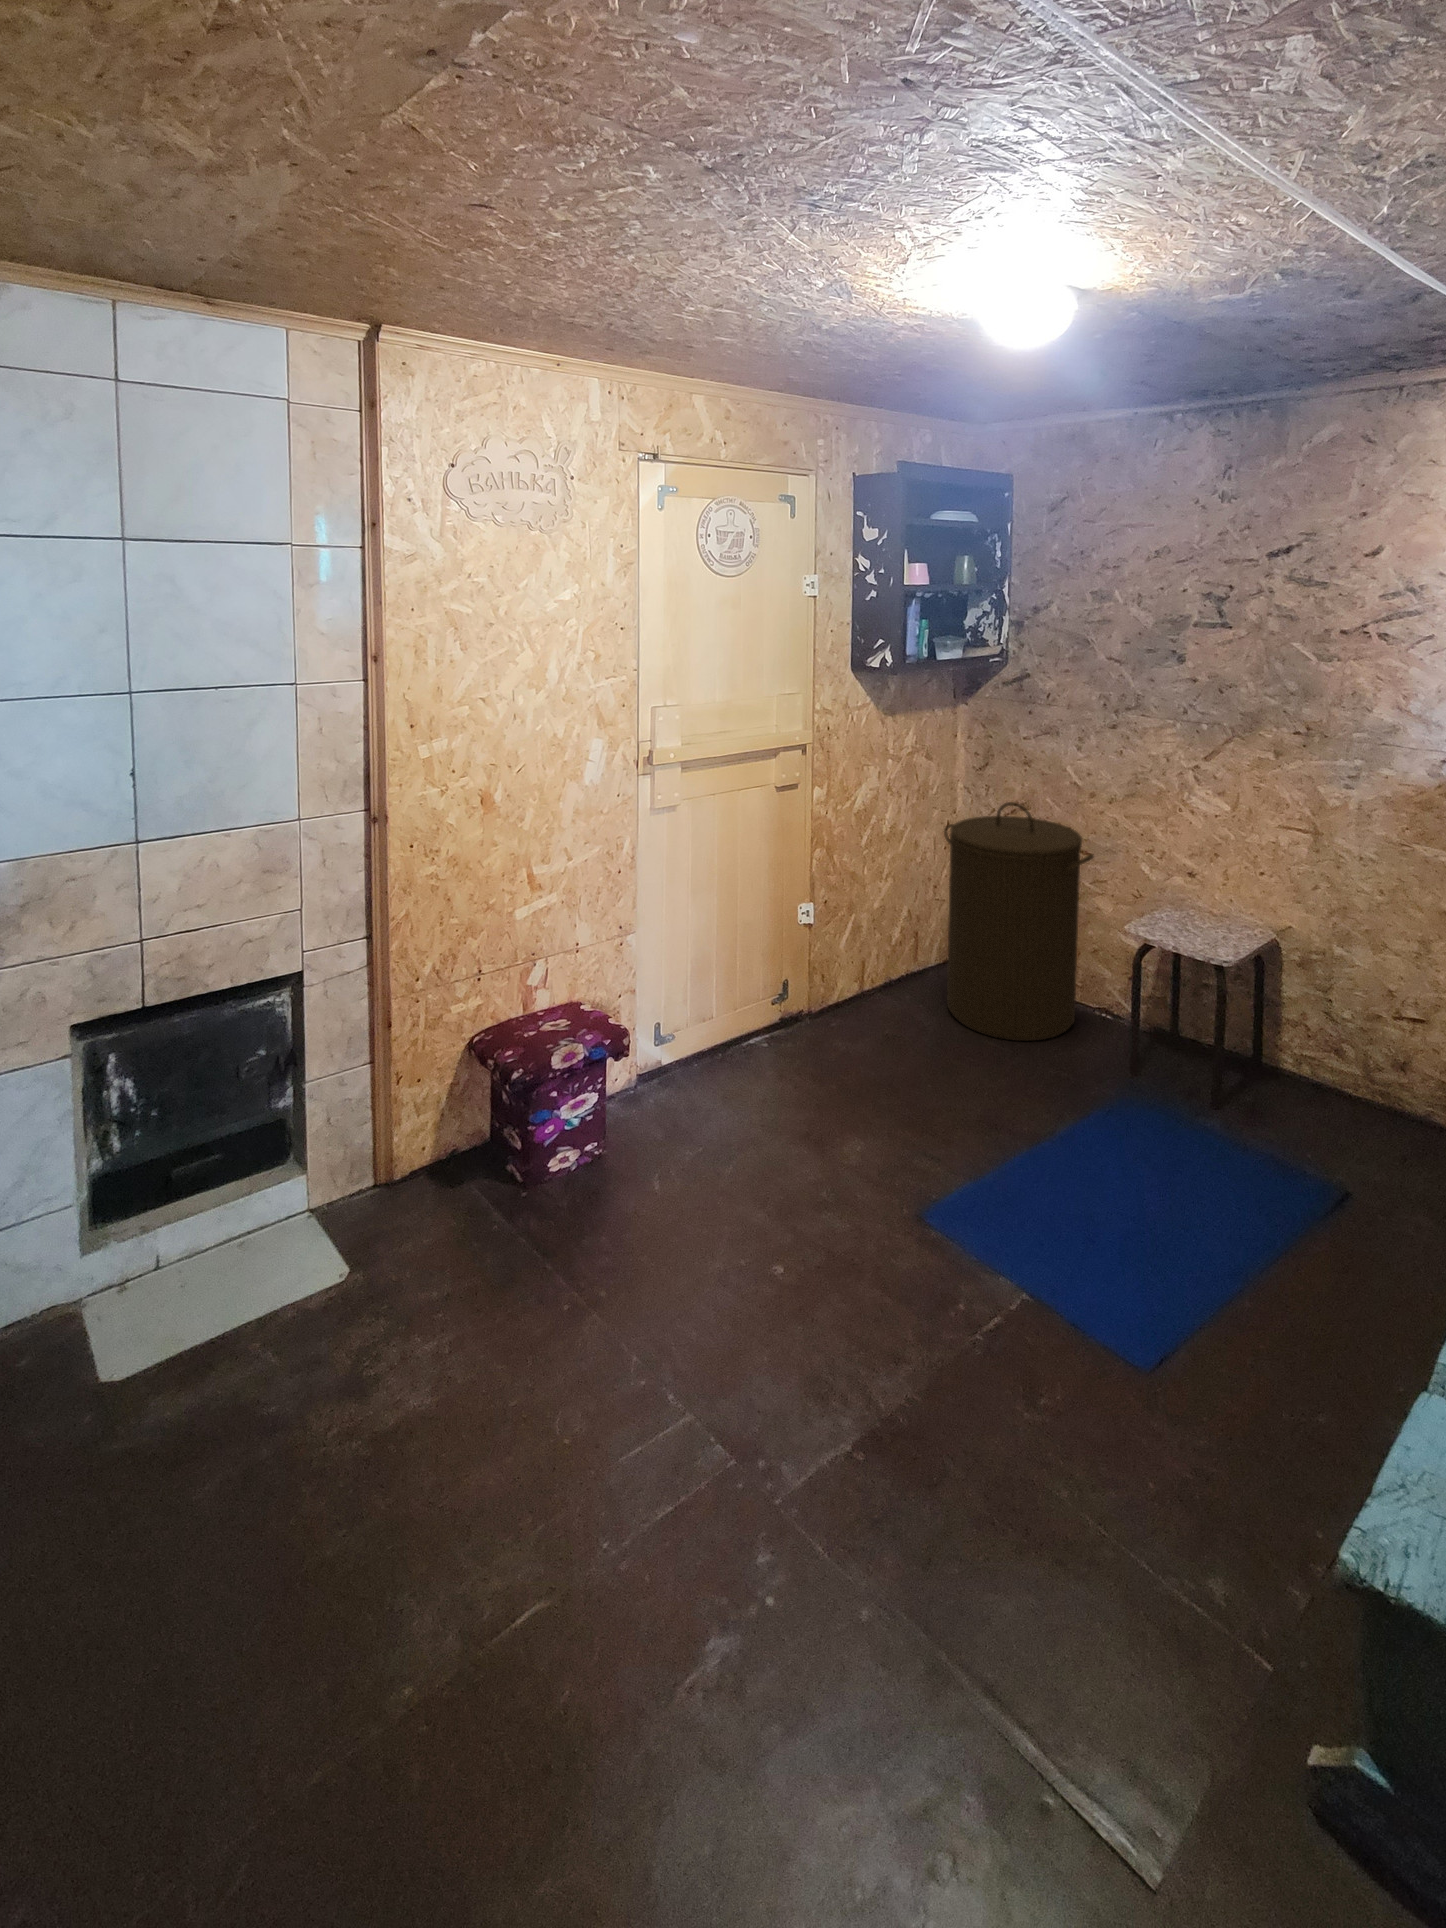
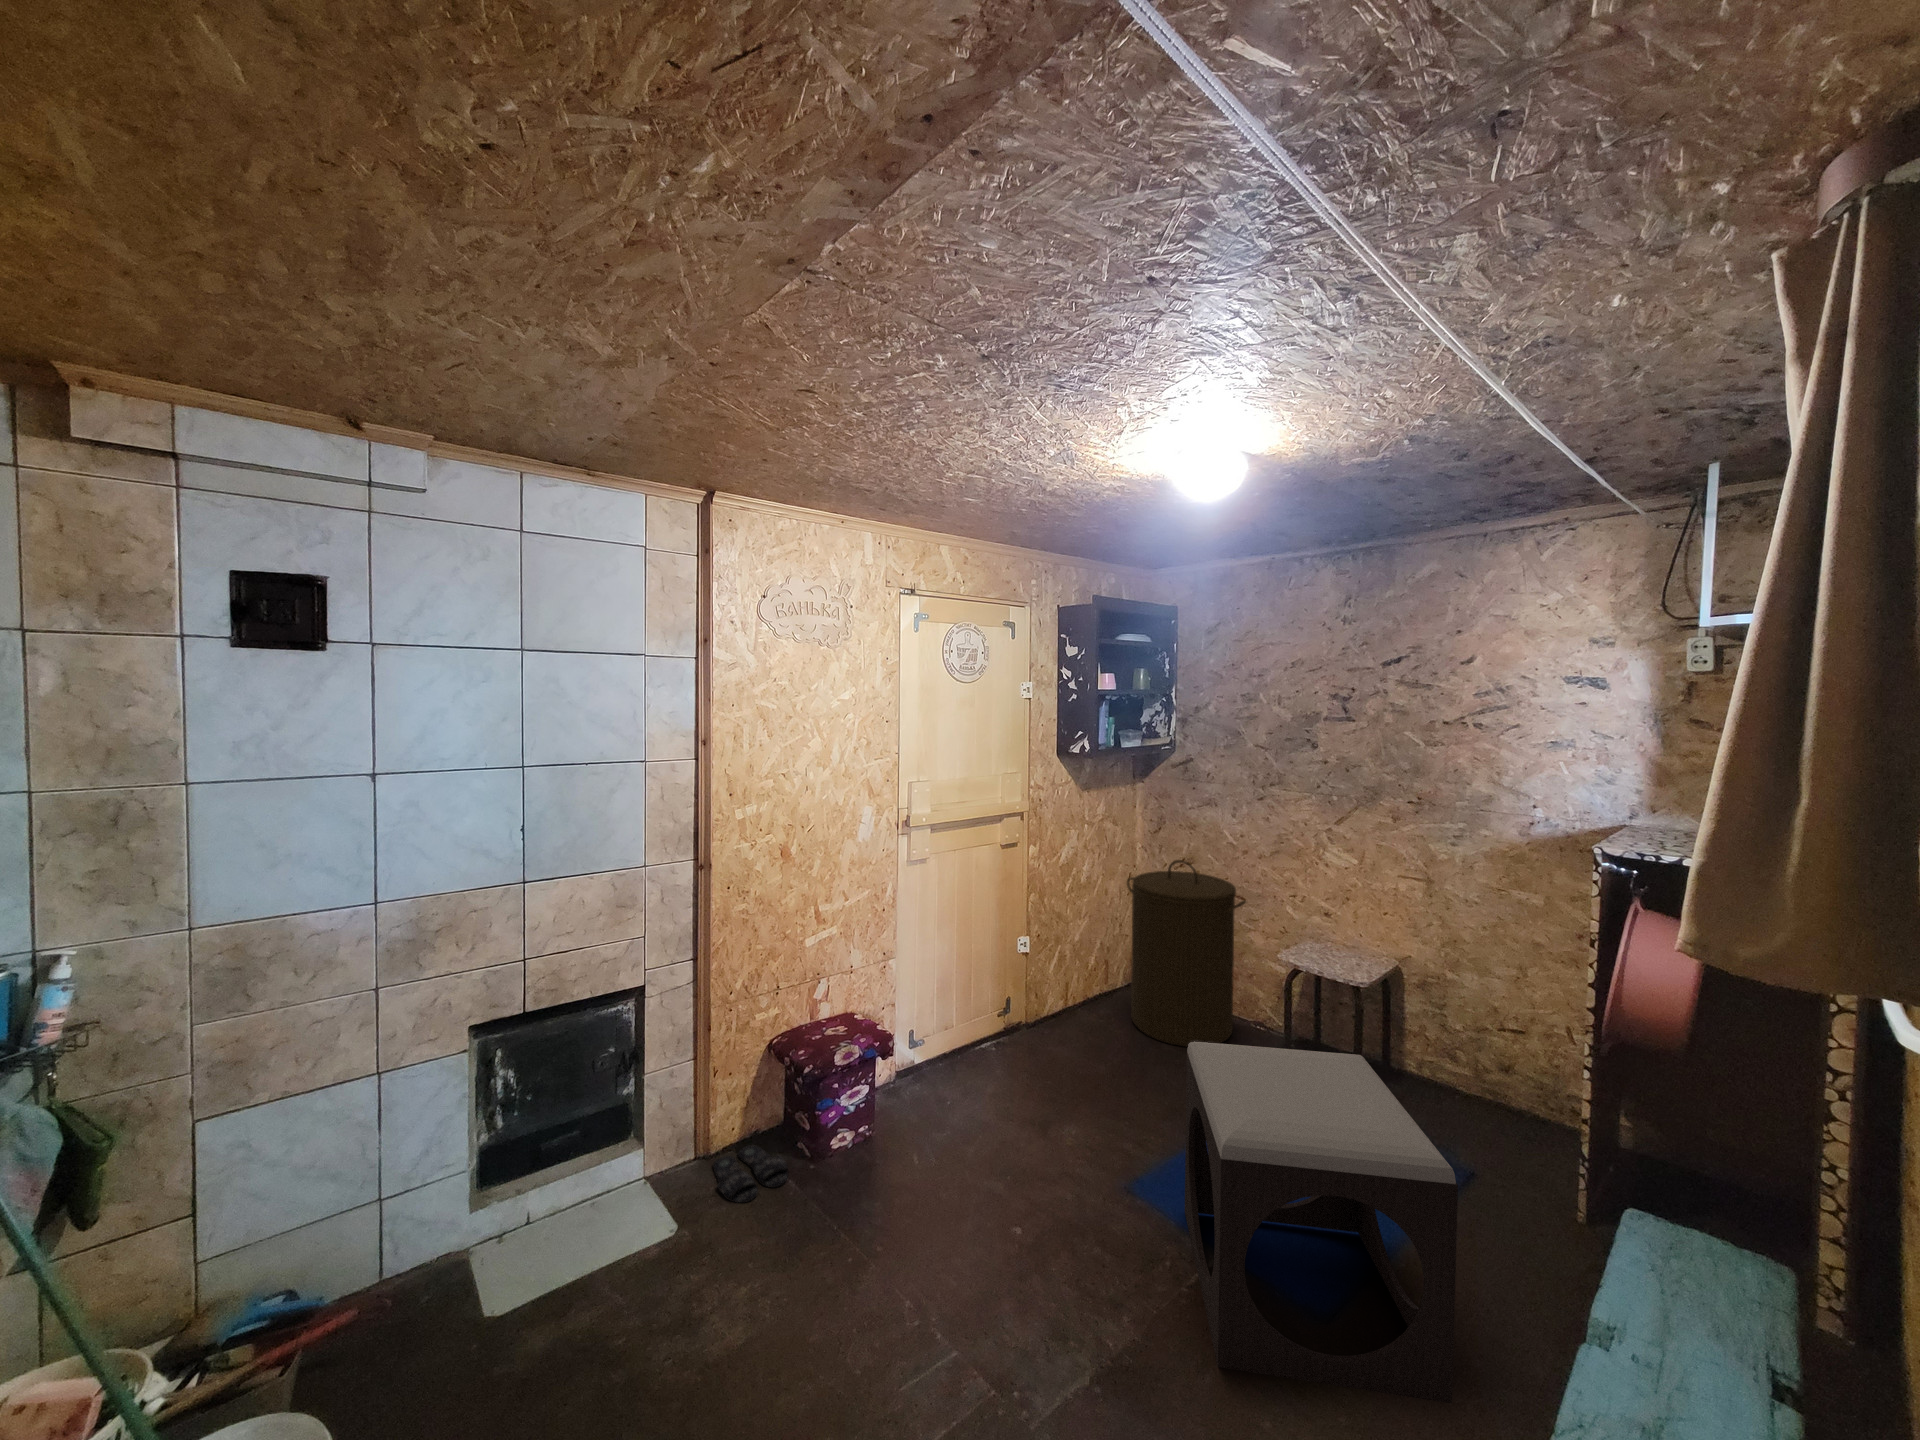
footstool: none [991,1037,1305,1470] -> present [1185,1041,1458,1404]
slippers: none [394,1171,491,1244] -> present [713,1145,788,1203]

